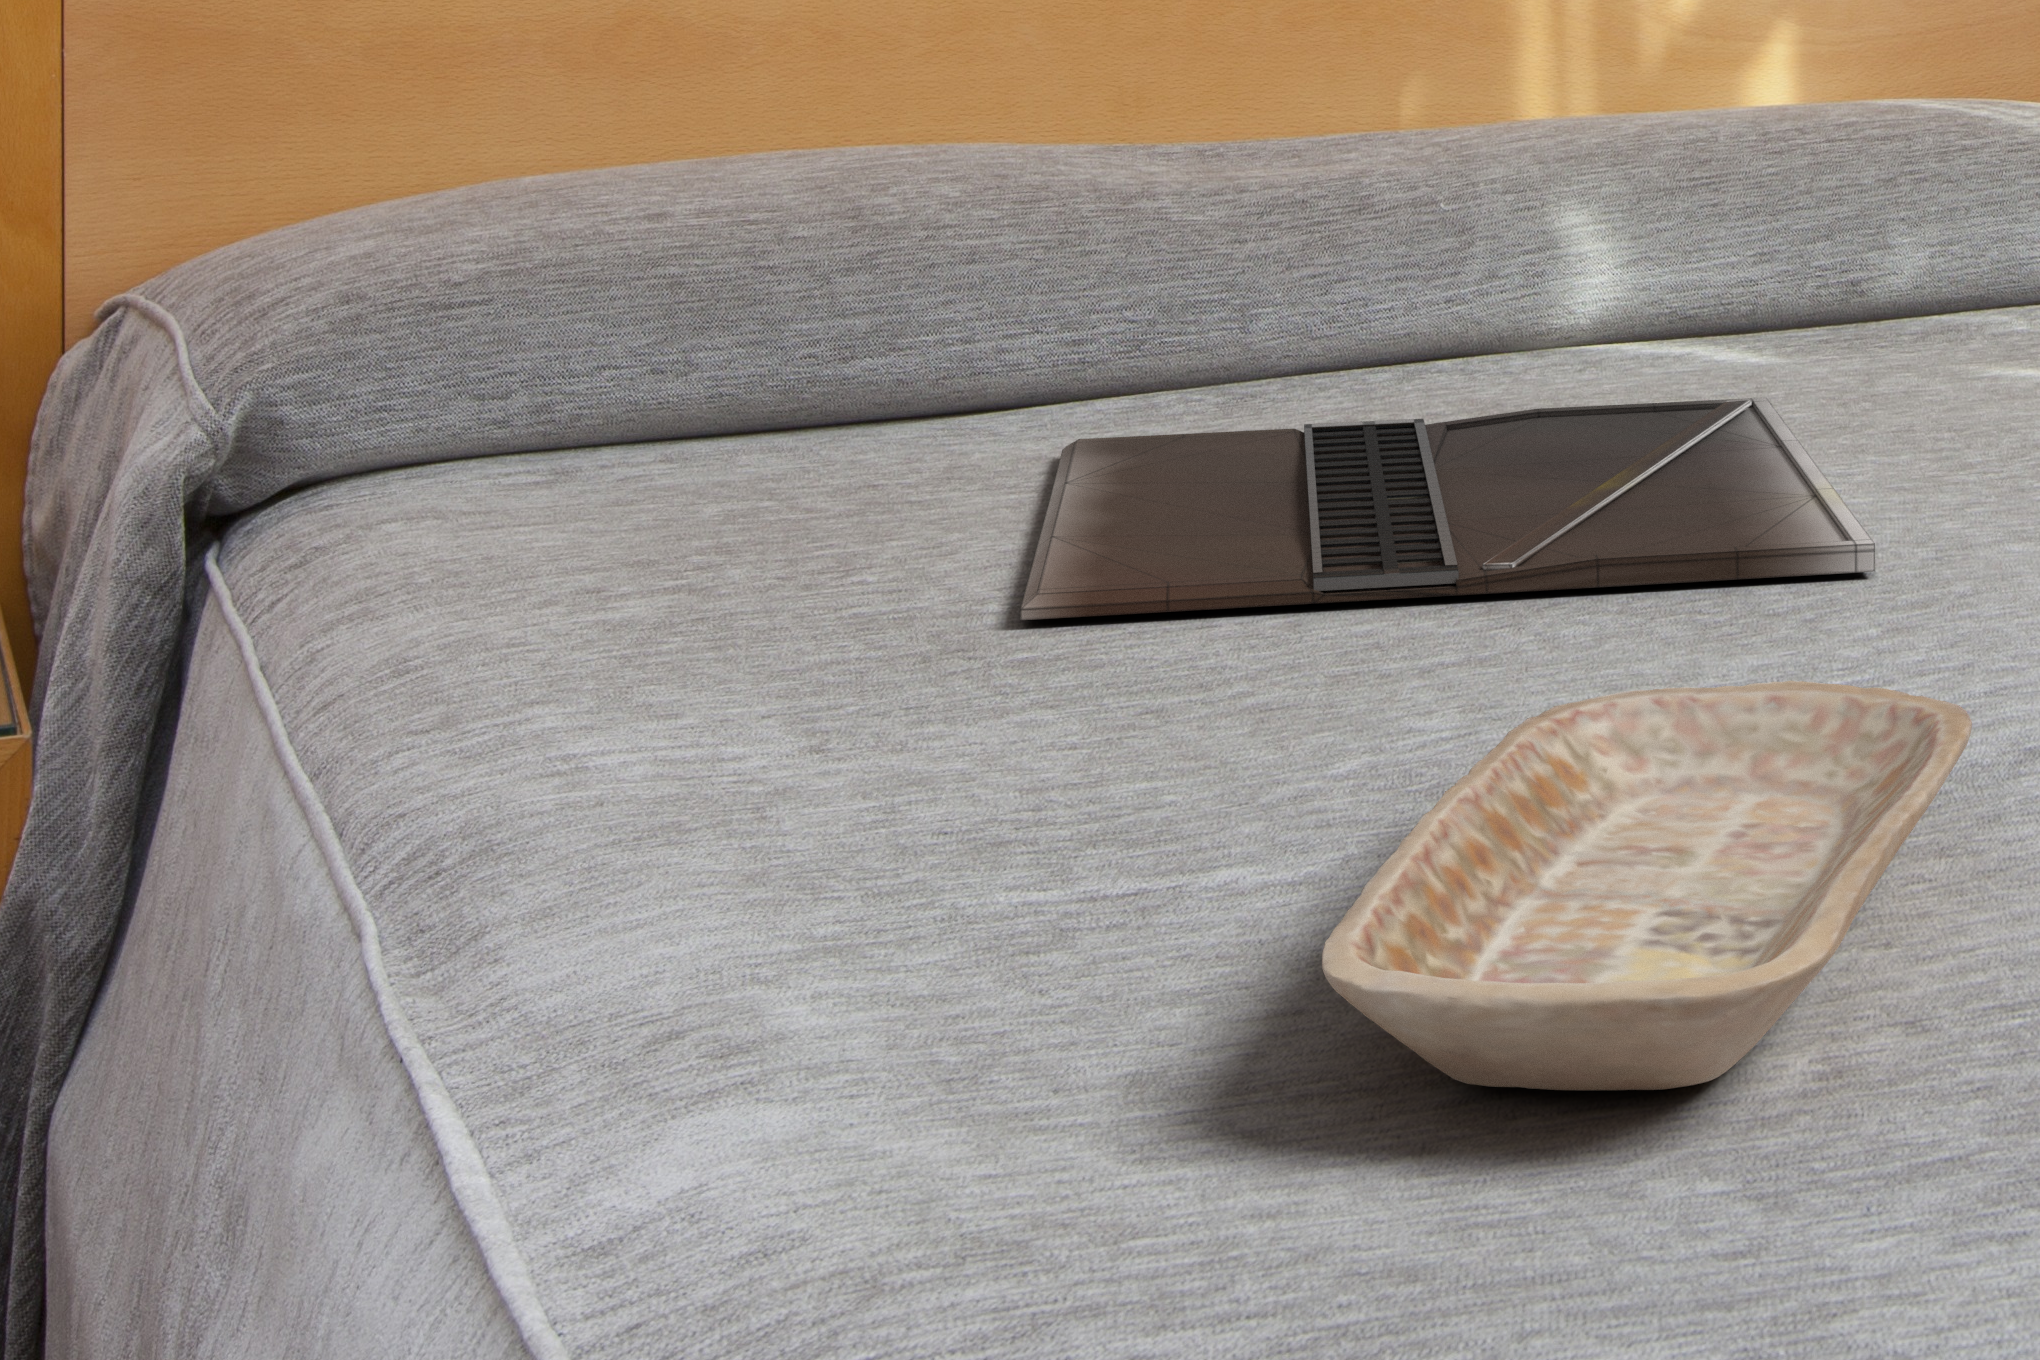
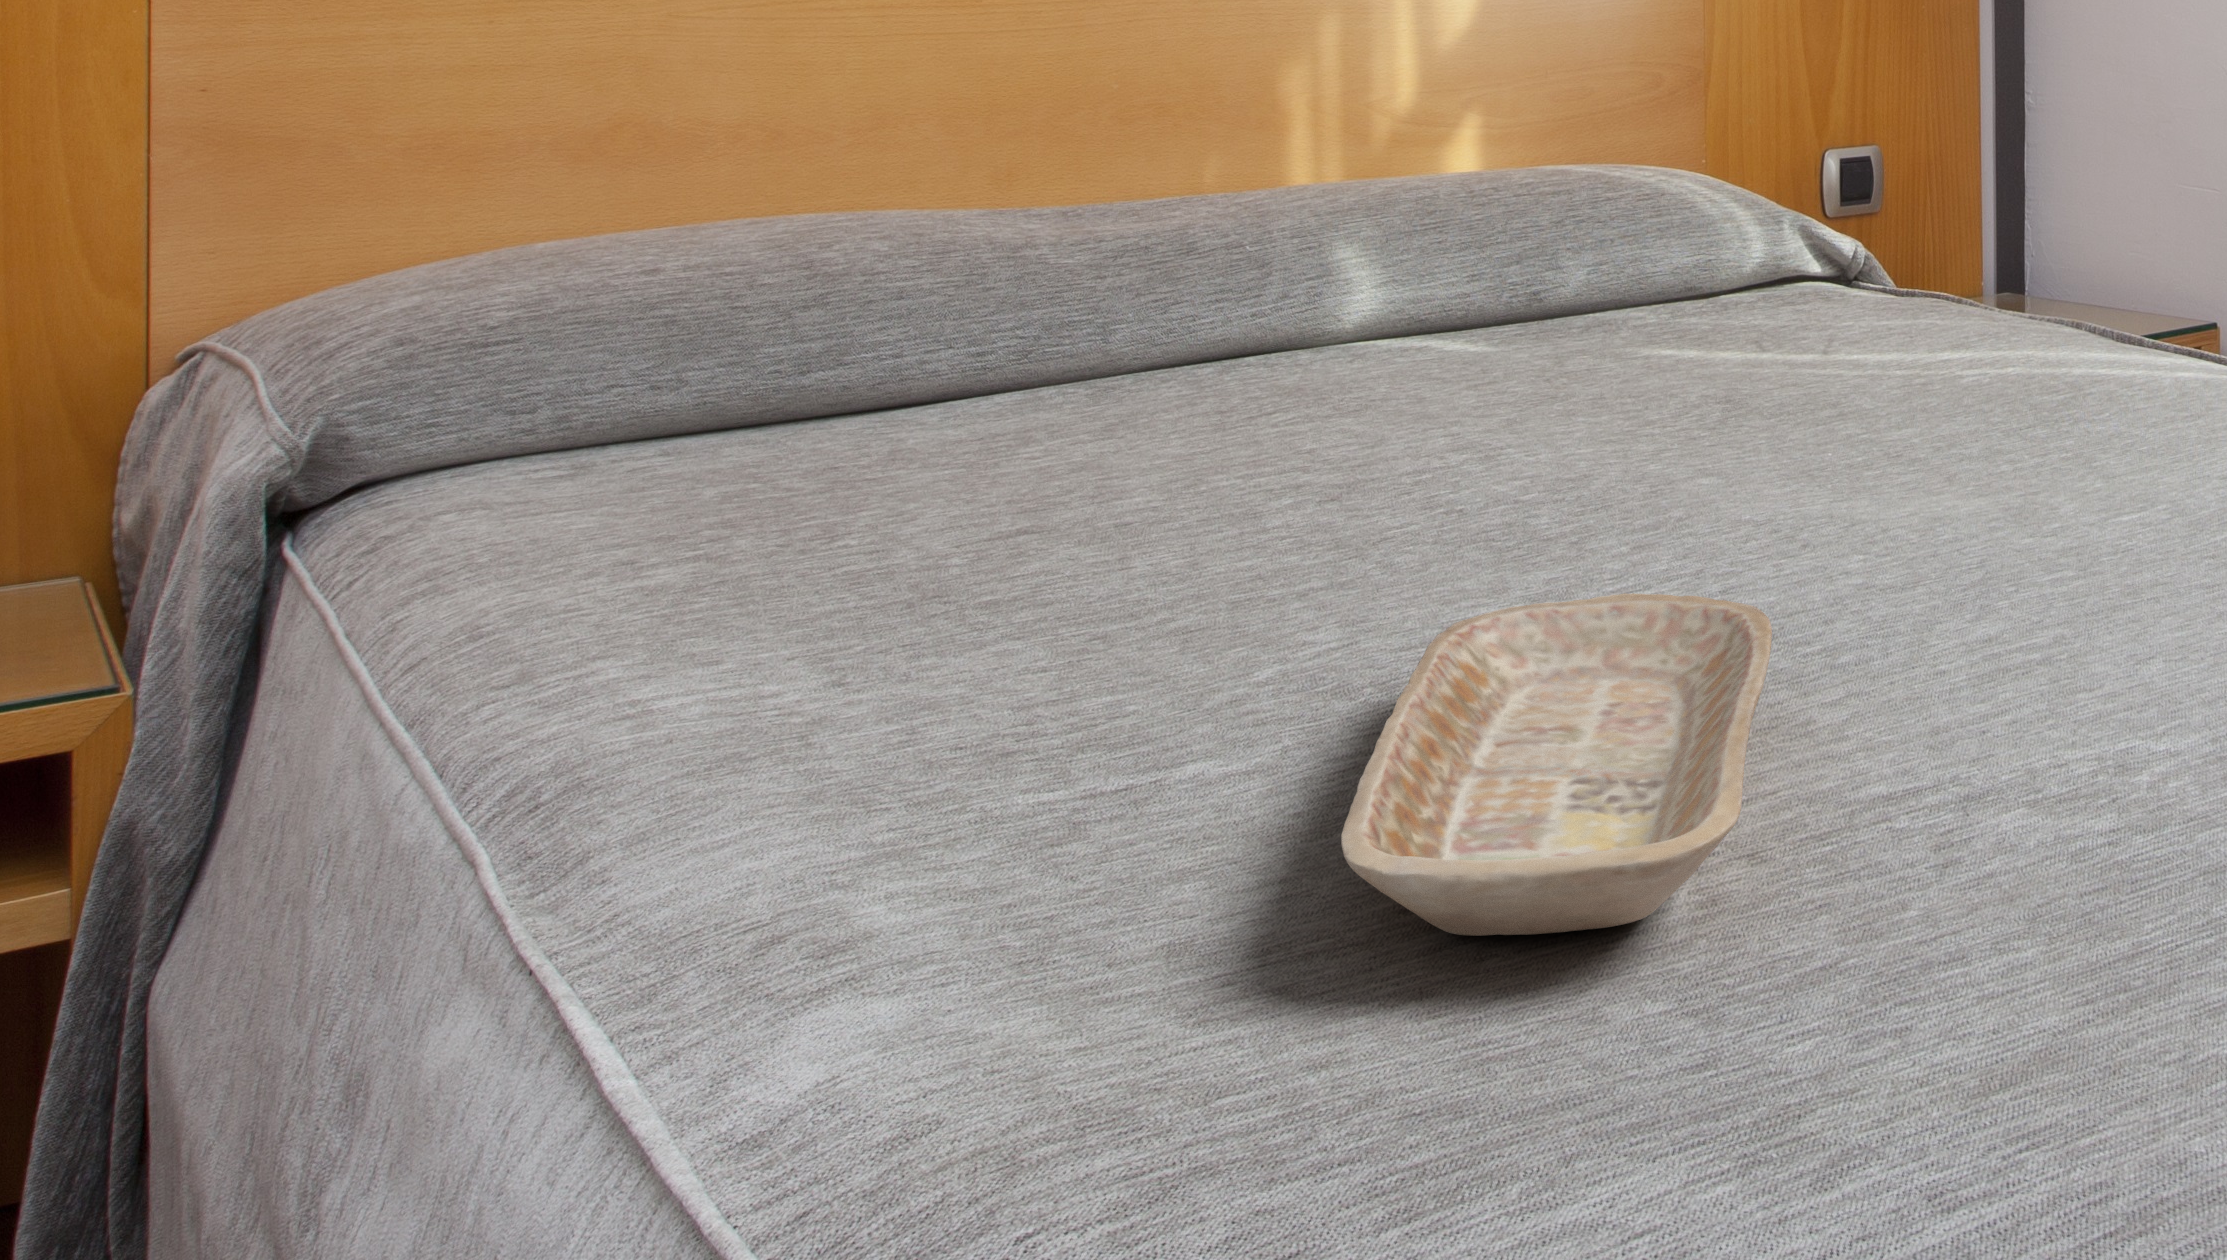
laptop: present [1020,398,1875,620] -> none [998,377,1630,569]

